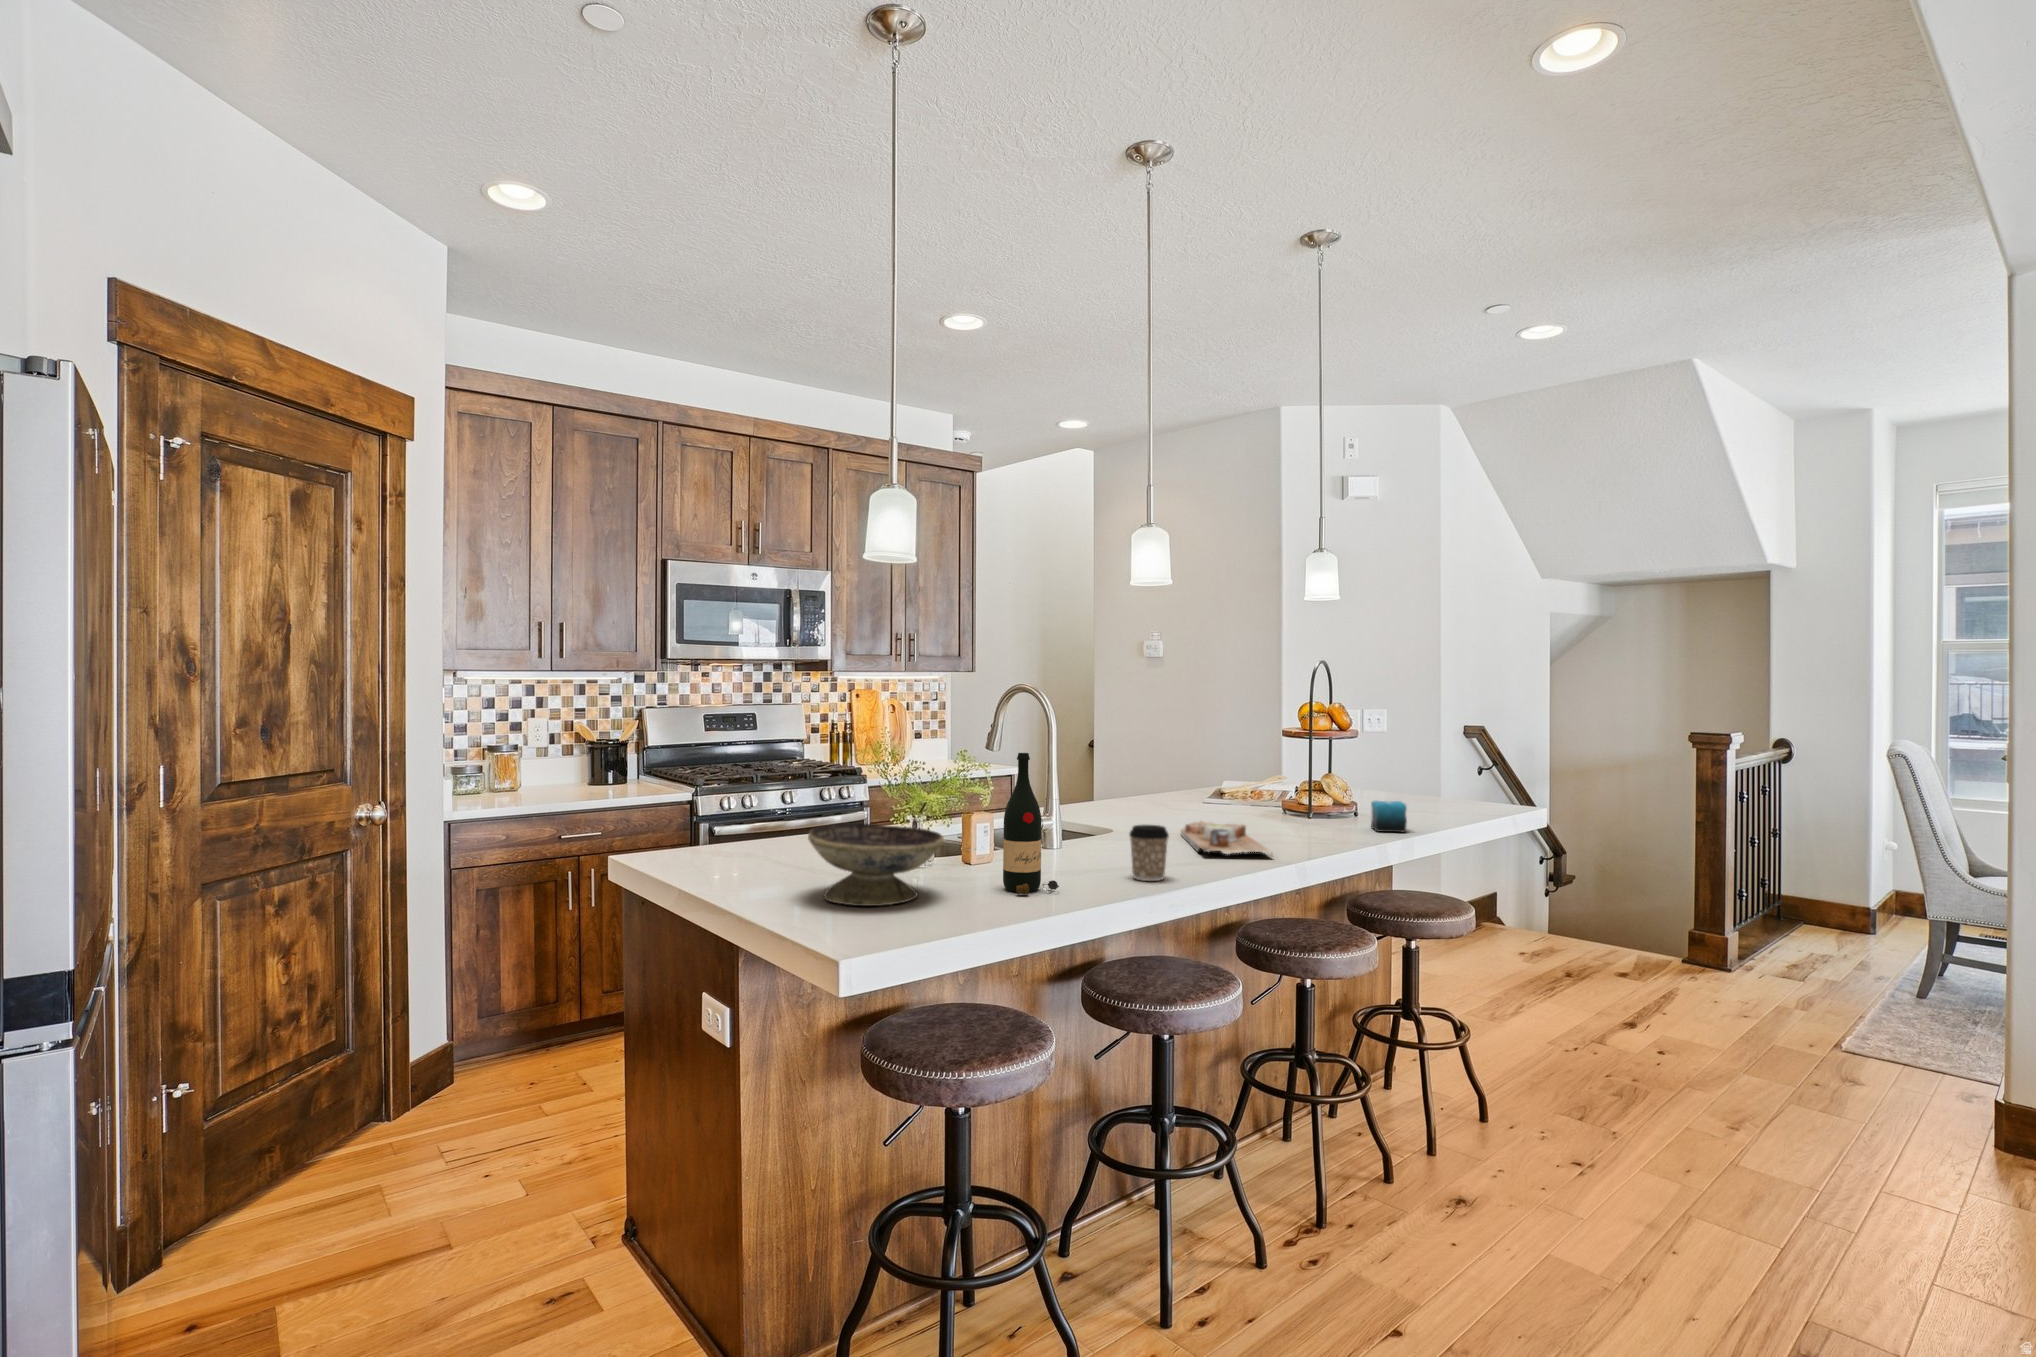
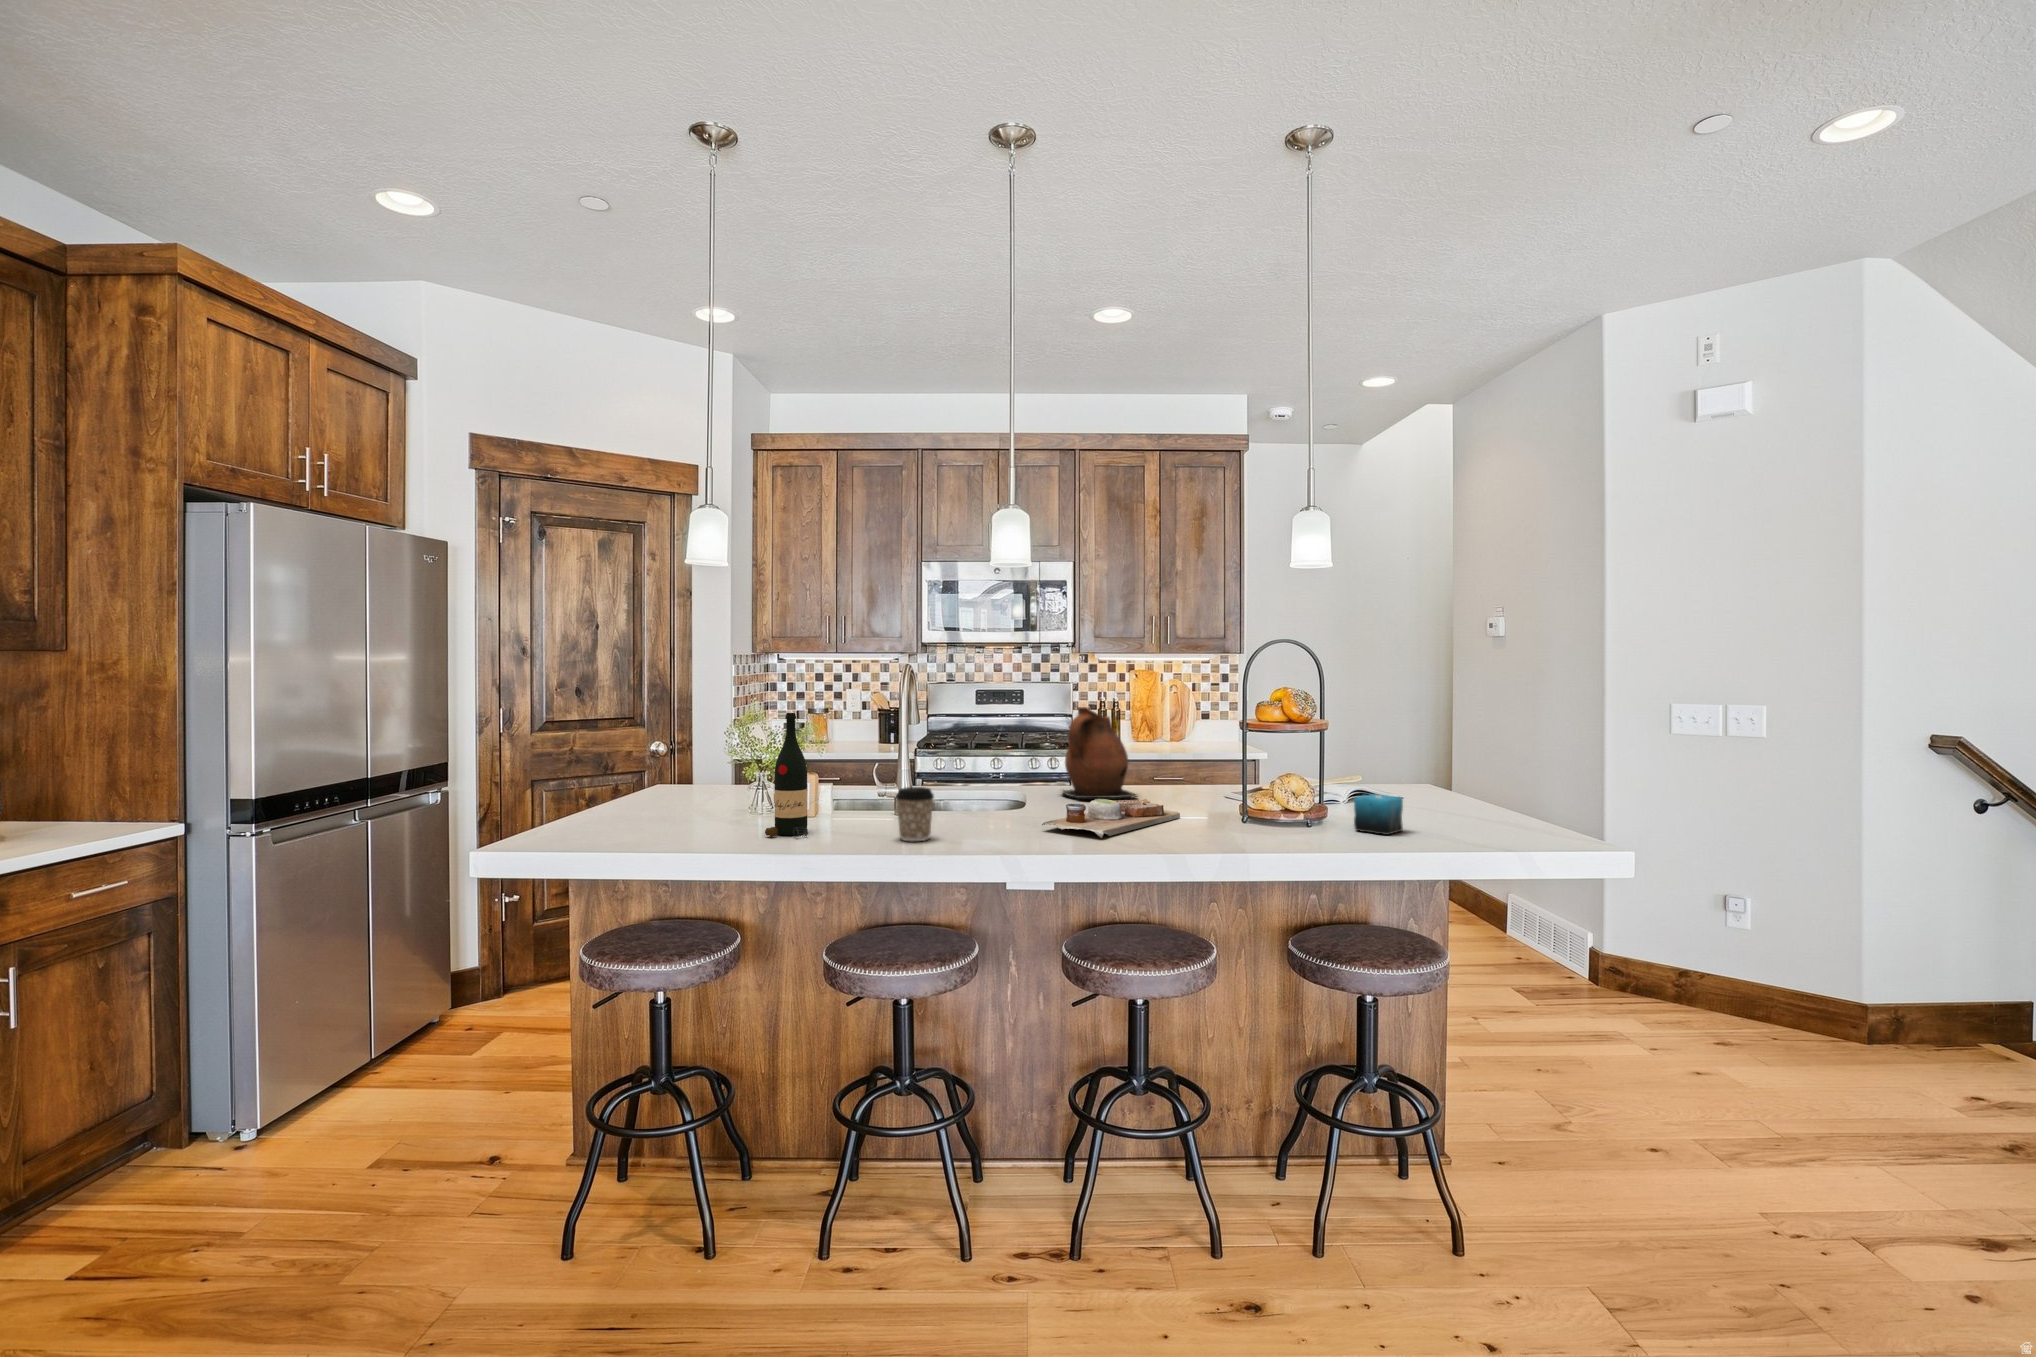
ceramic pitcher: none [1059,735,1144,827] -> present [1063,707,1137,798]
decorative bowl: present [808,823,944,906] -> none [628,766,743,830]

